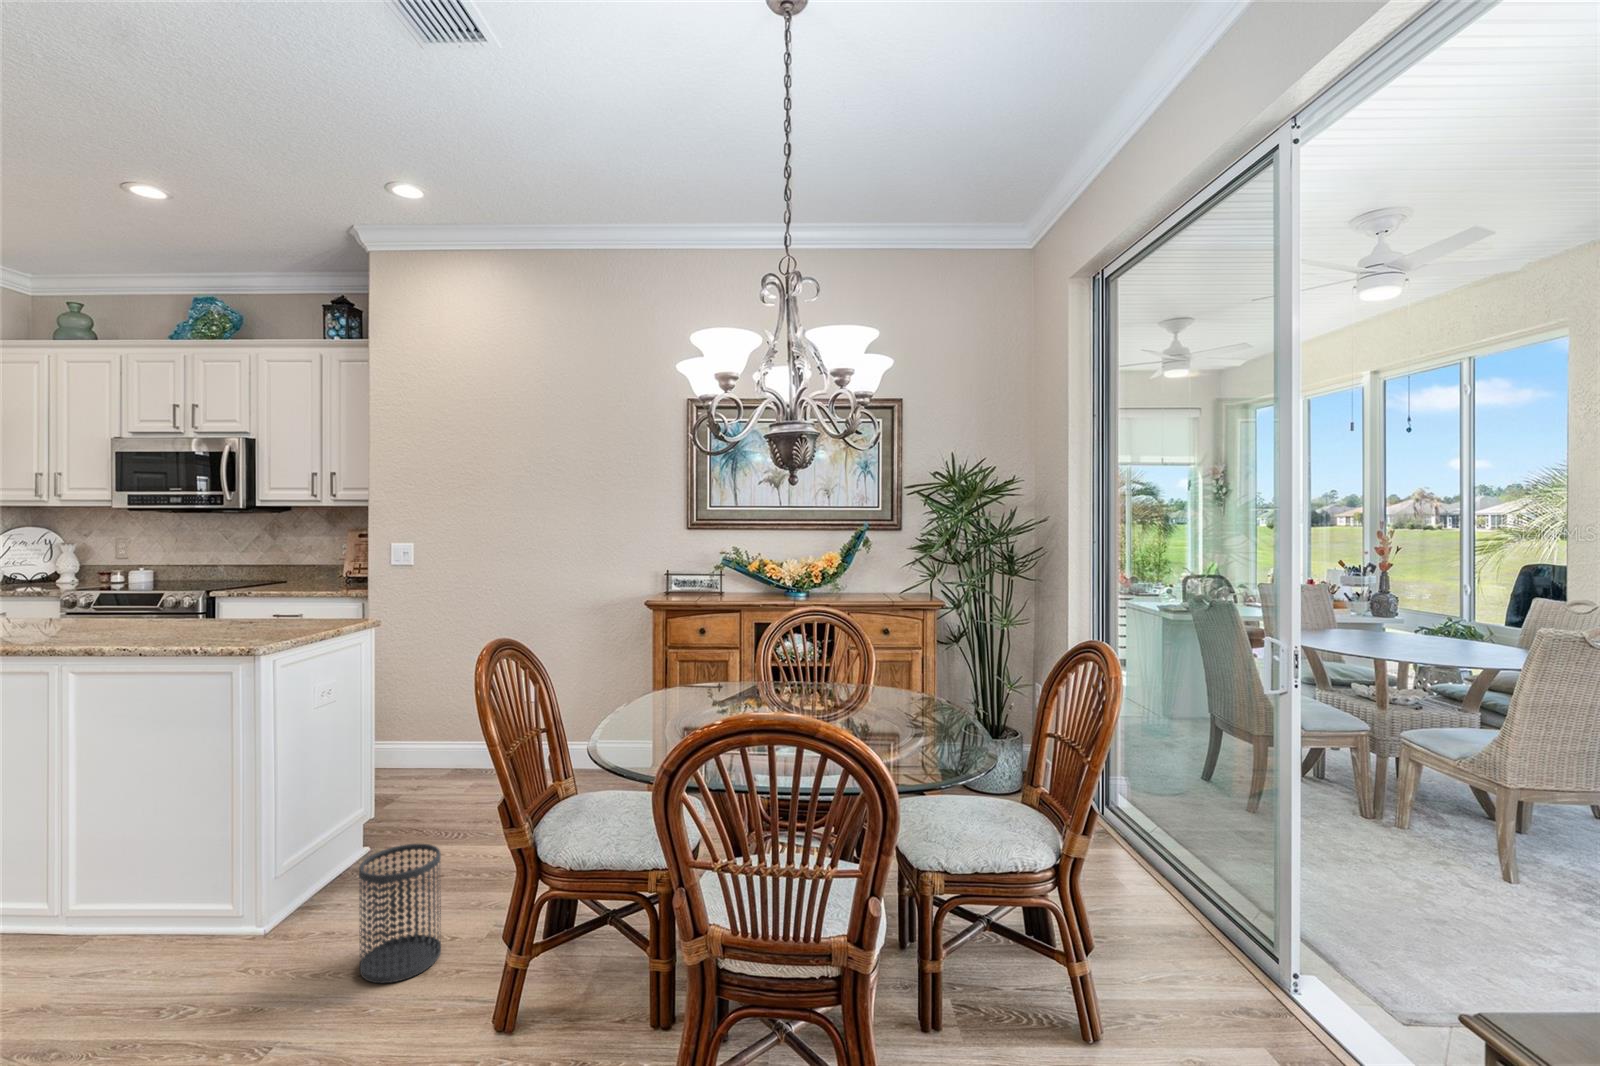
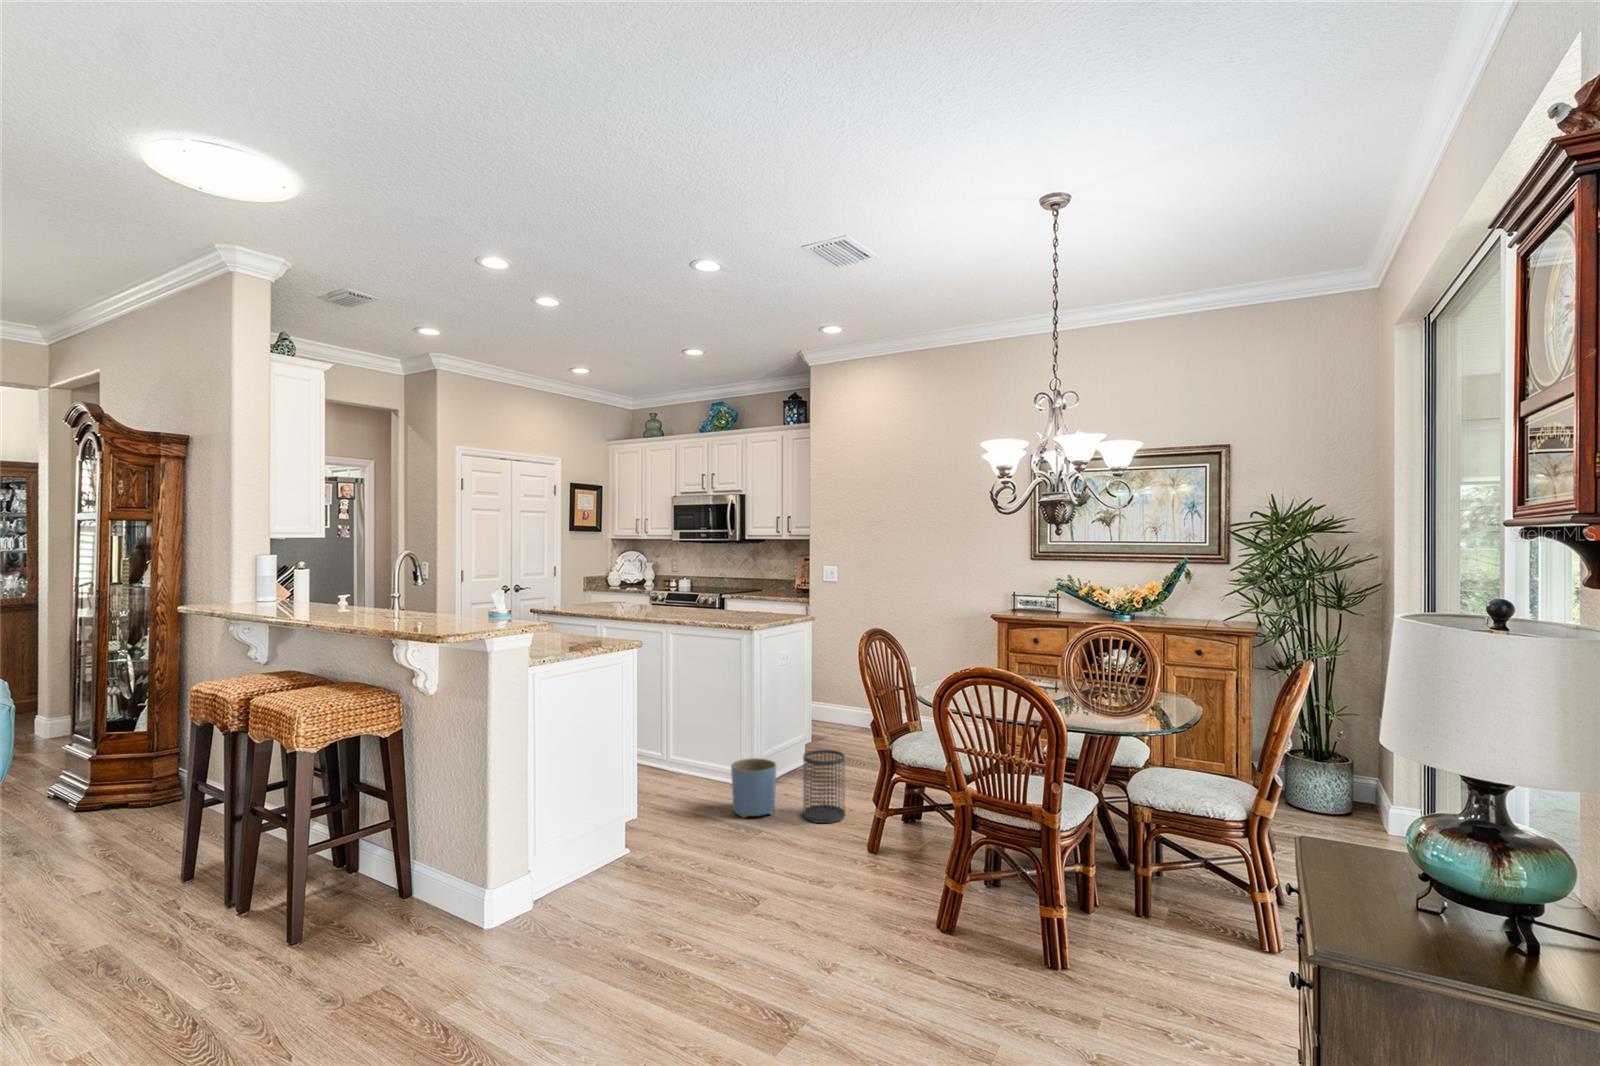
planter: none [197,885,303,1016] -> present [731,758,777,818]

